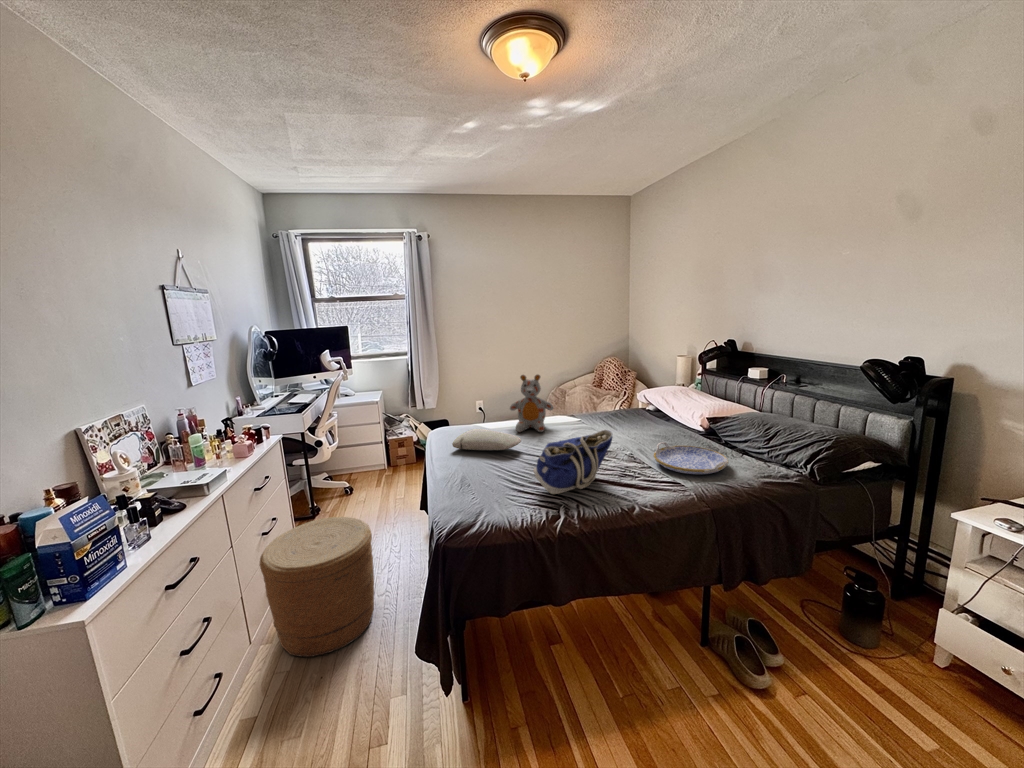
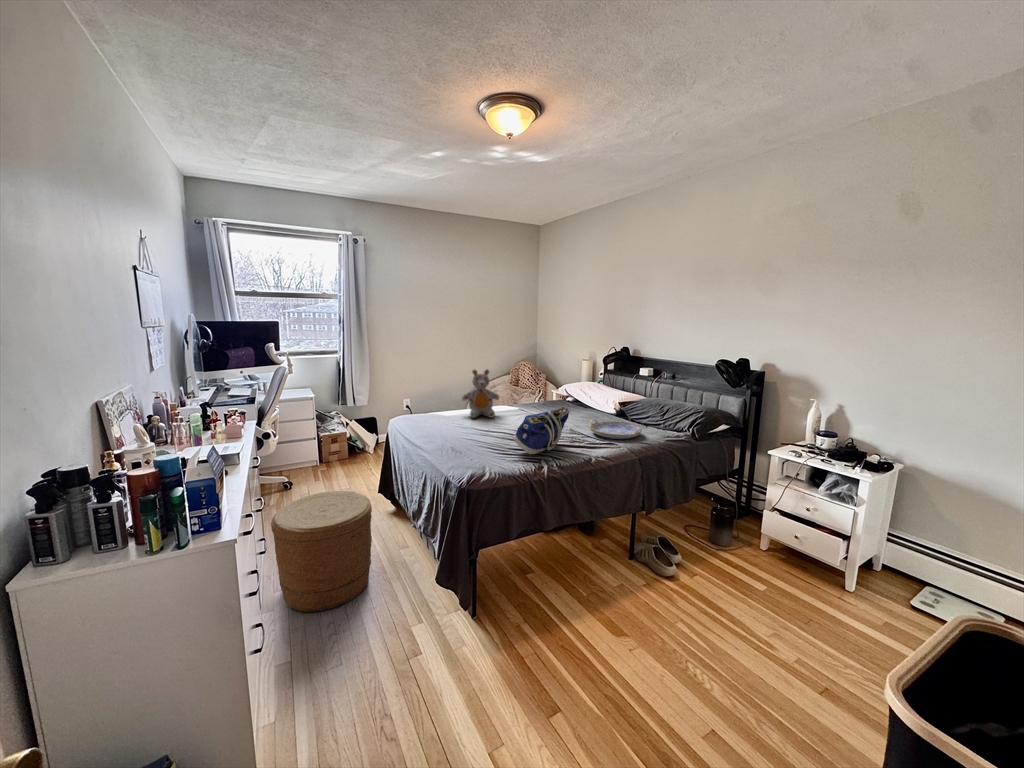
pillow: present [452,429,521,450] -> none [425,414,485,430]

